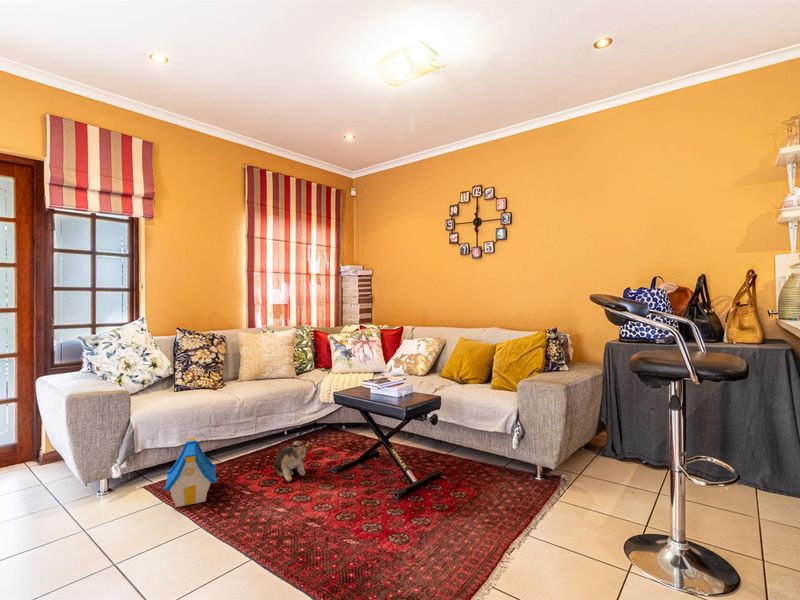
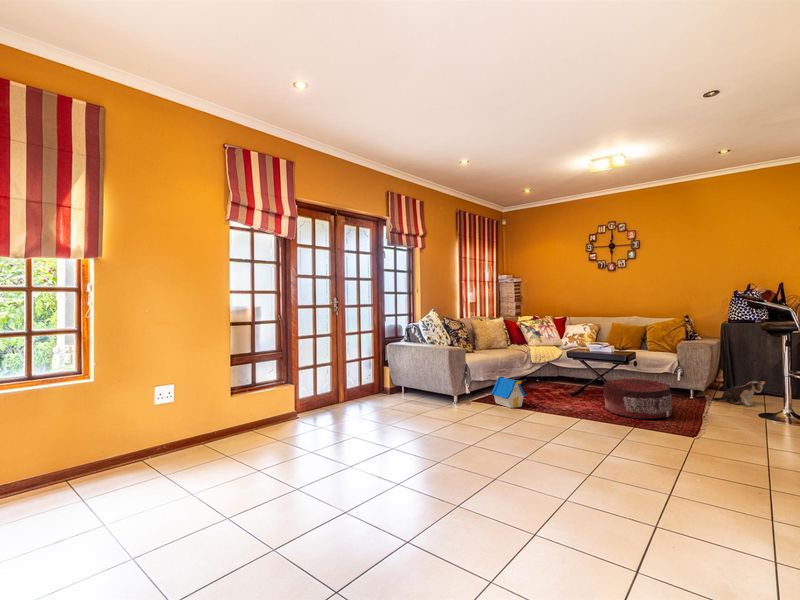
plush toy: present [274,441,309,481] -> present [712,381,765,406]
pouf: none [334,450,453,559] -> present [603,378,673,419]

